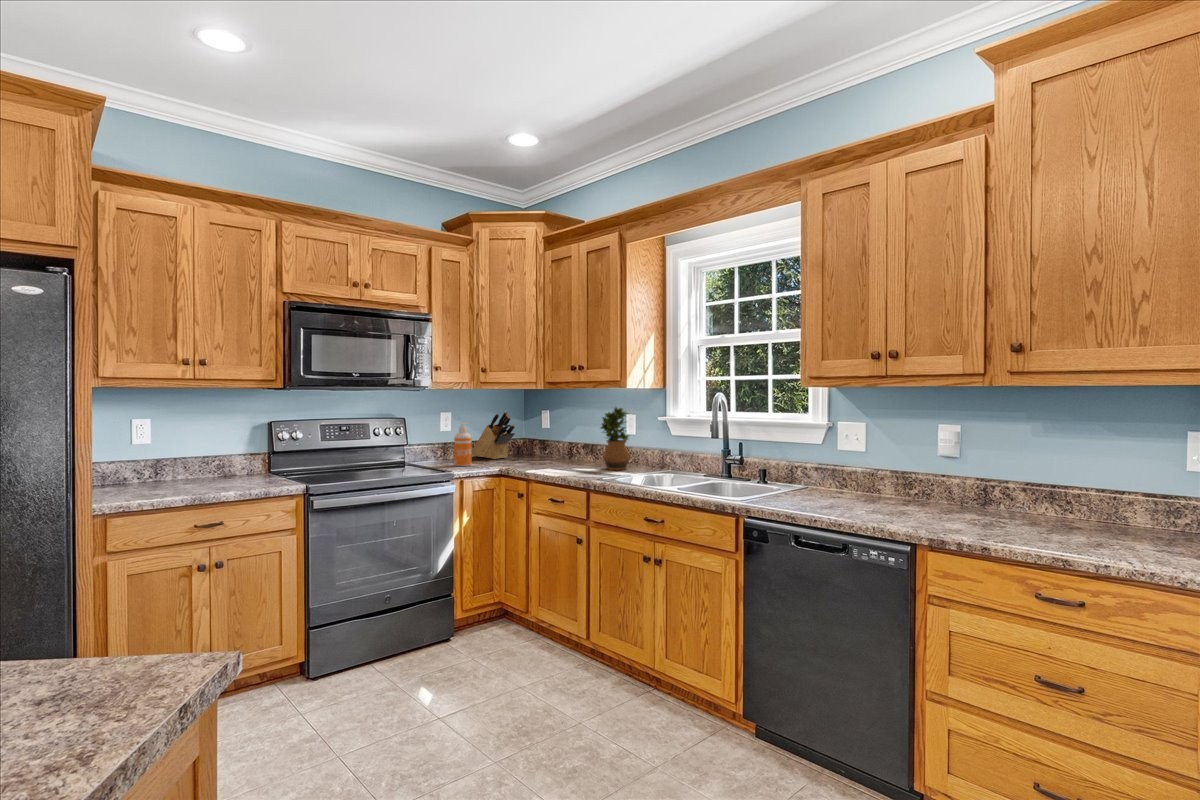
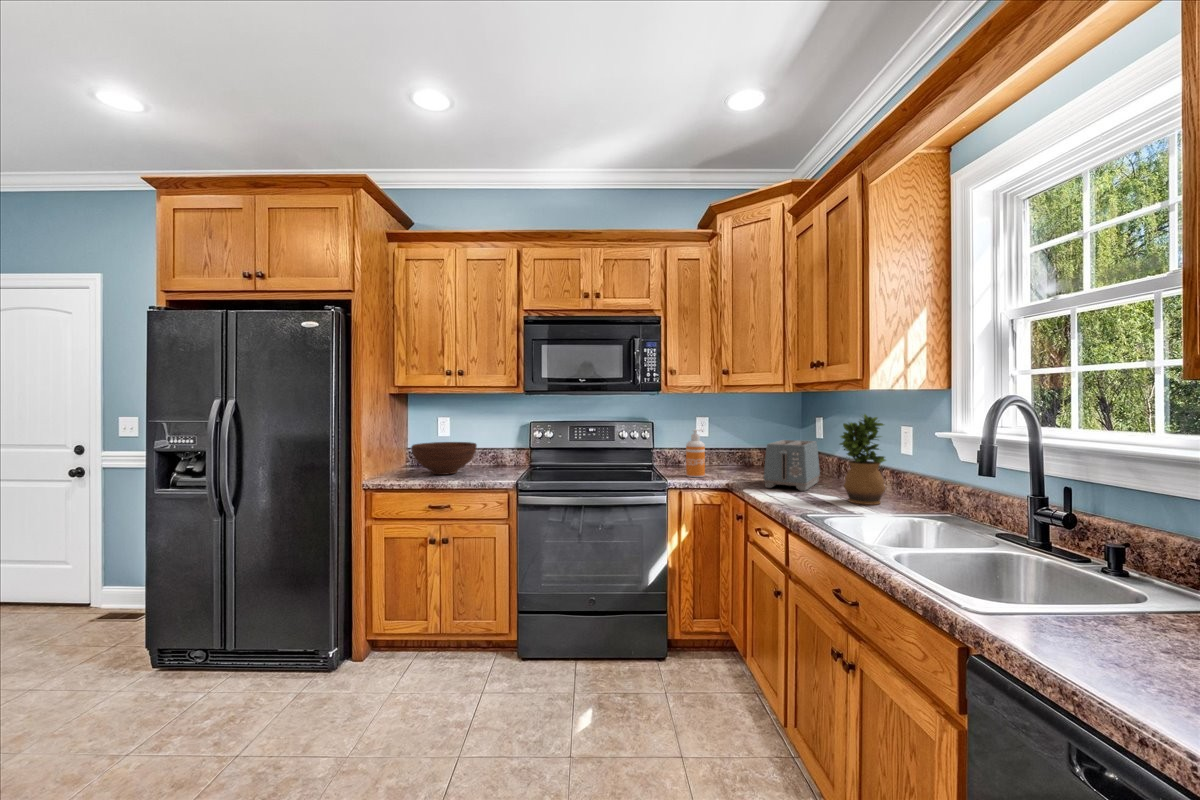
knife block: present [472,411,515,459] -> none [731,418,768,472]
toaster: none [534,428,570,467] -> present [764,440,820,491]
fruit bowl: none [133,448,225,489] -> present [412,442,477,475]

